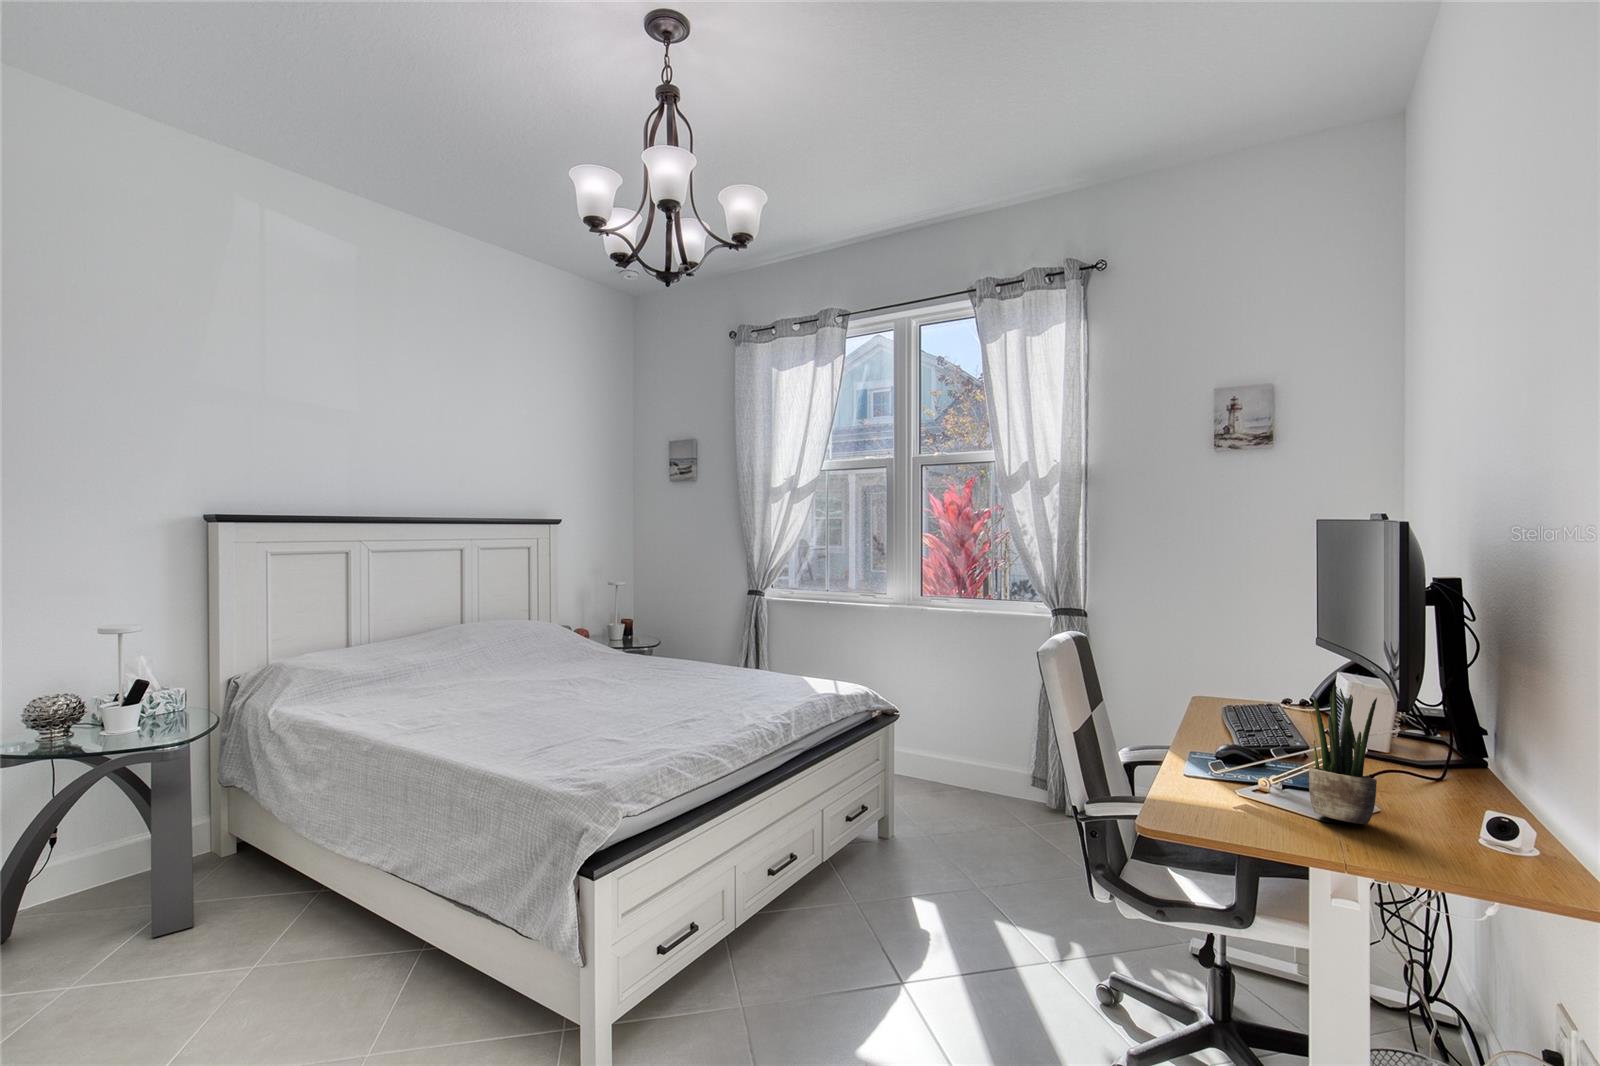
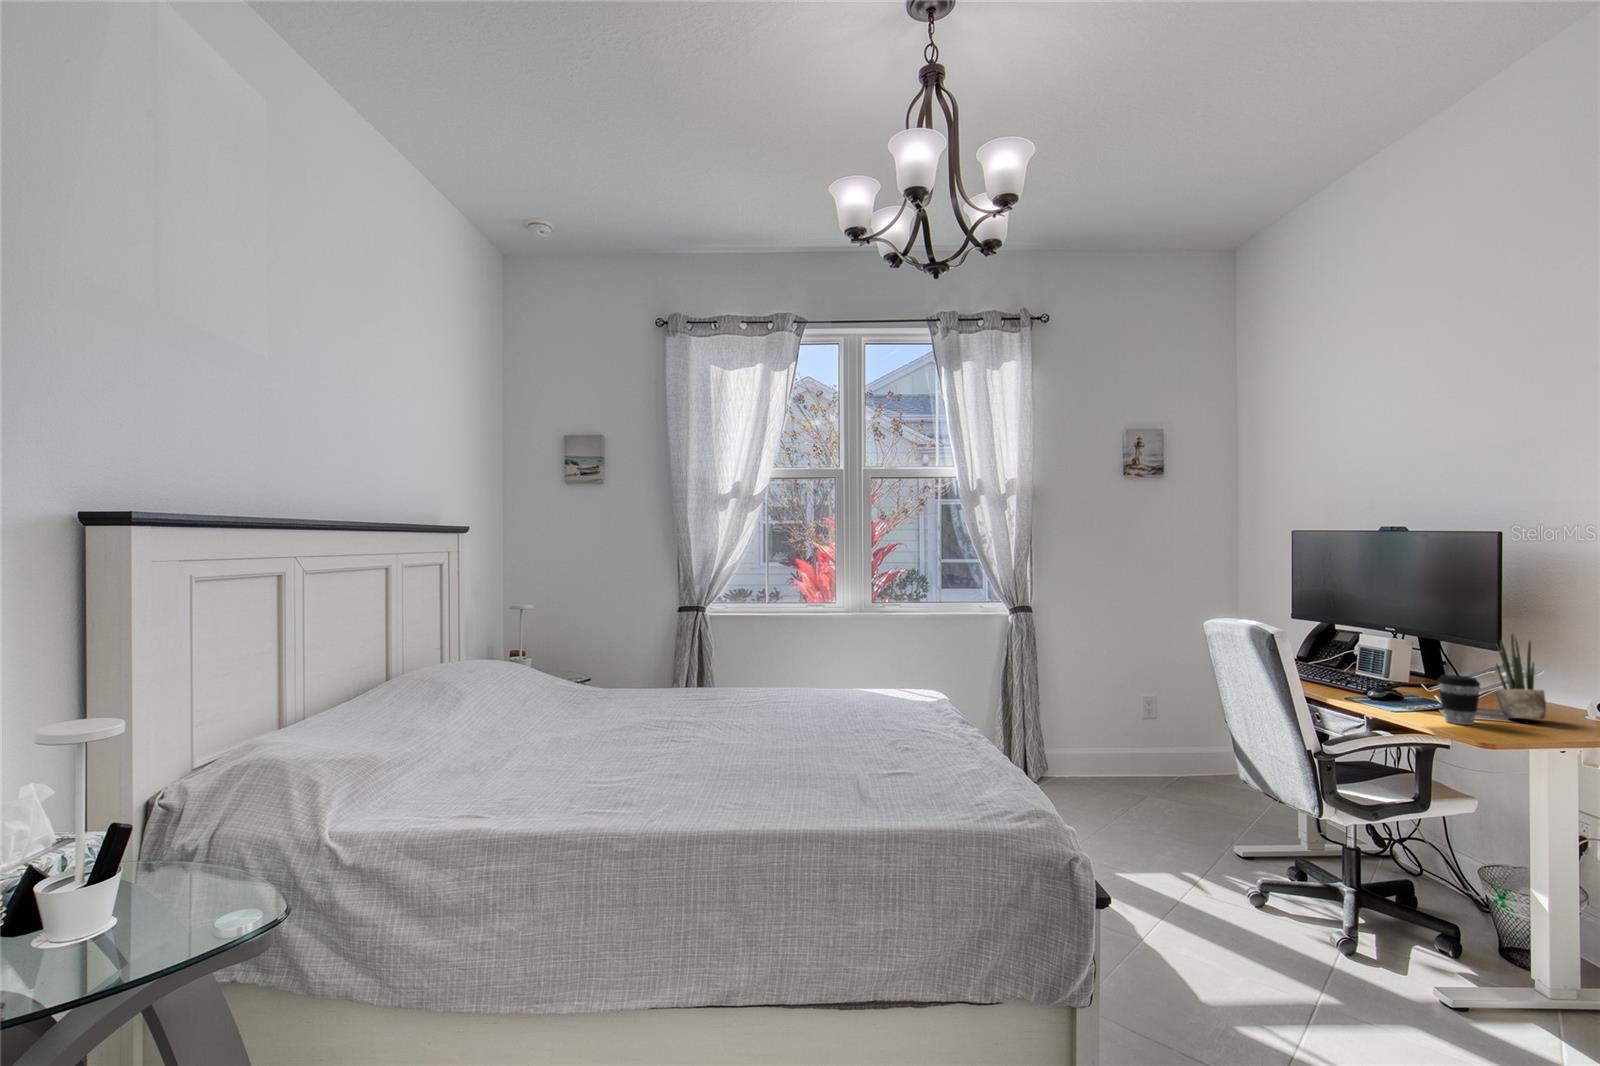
coffee cup: none [1193,731,1247,808] -> present [1438,675,1480,725]

